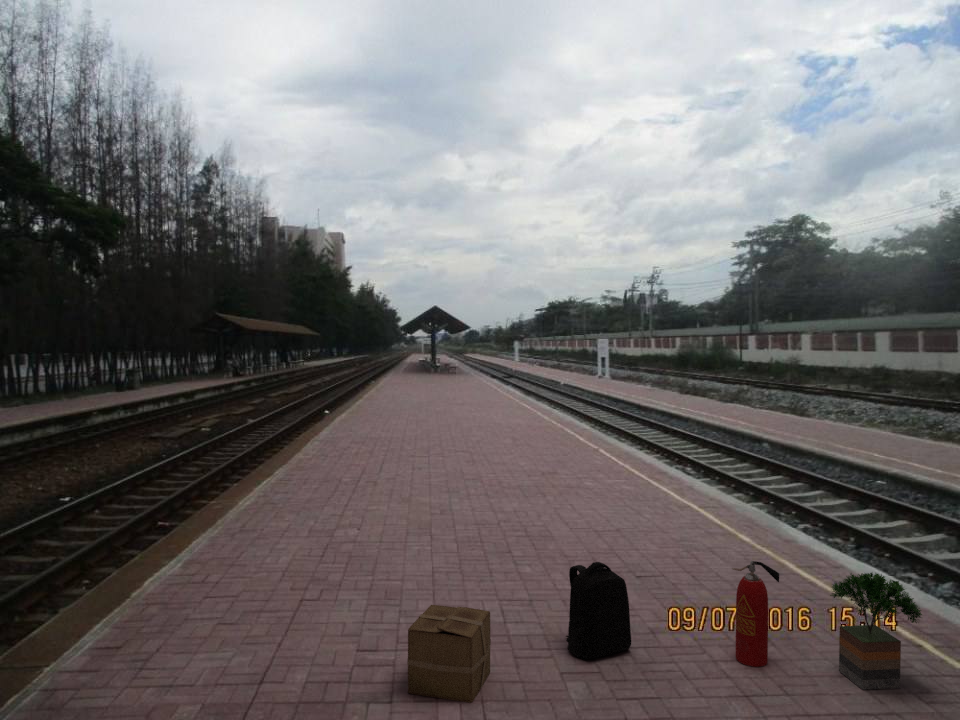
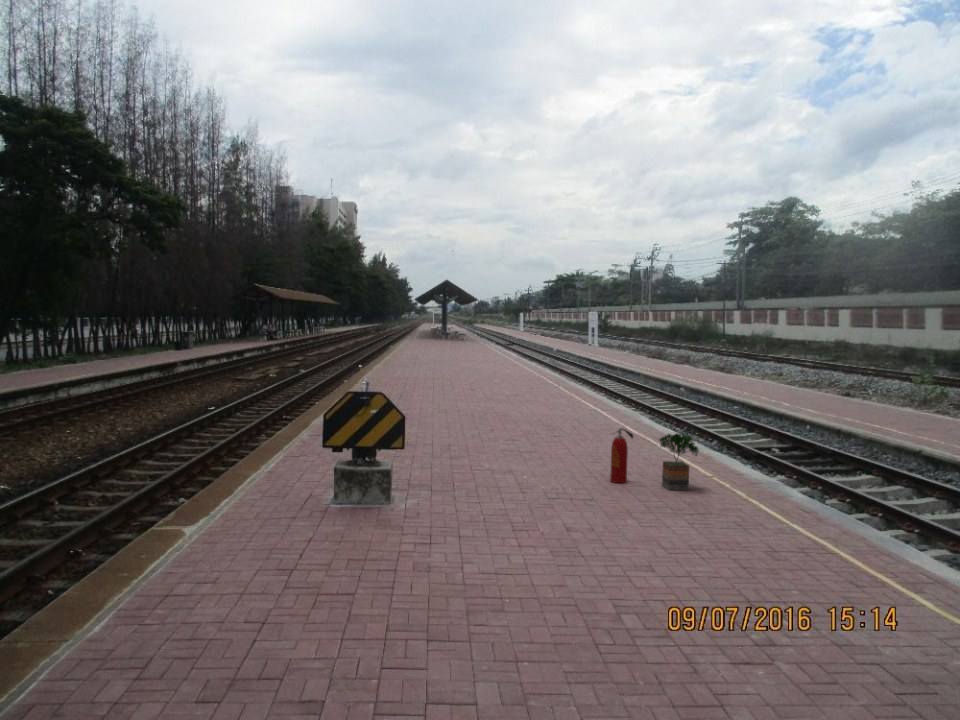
backpack: present [566,562,631,660] -> none [520,430,555,480]
cardboard box: present [407,605,491,703] -> none [435,448,478,490]

